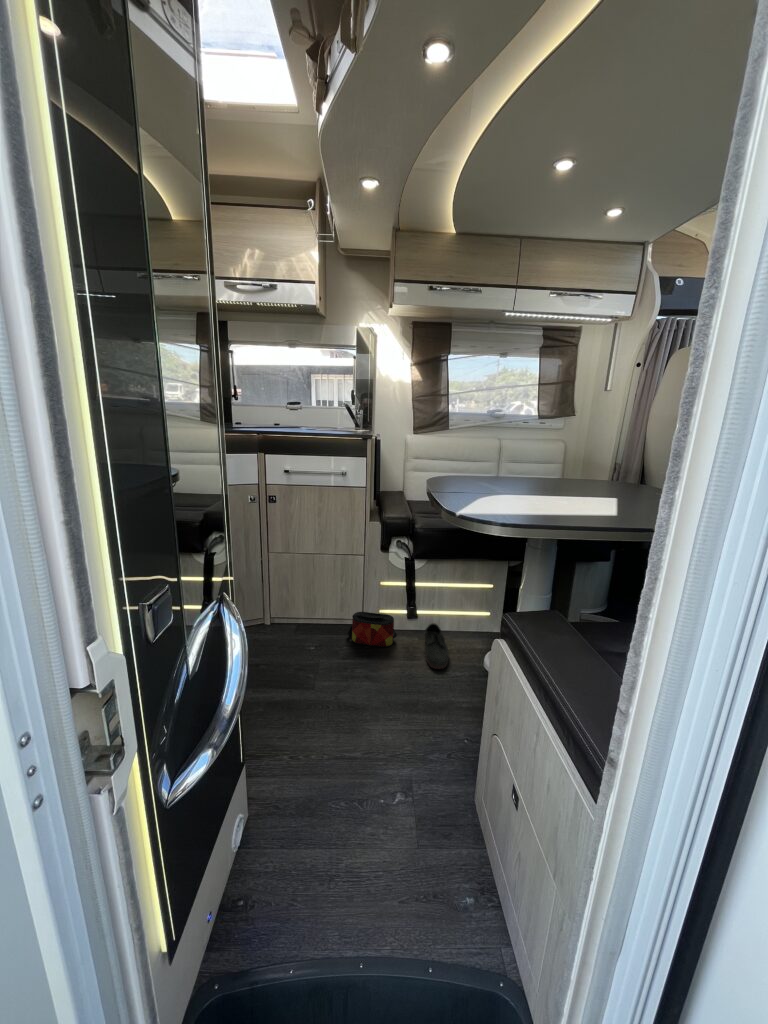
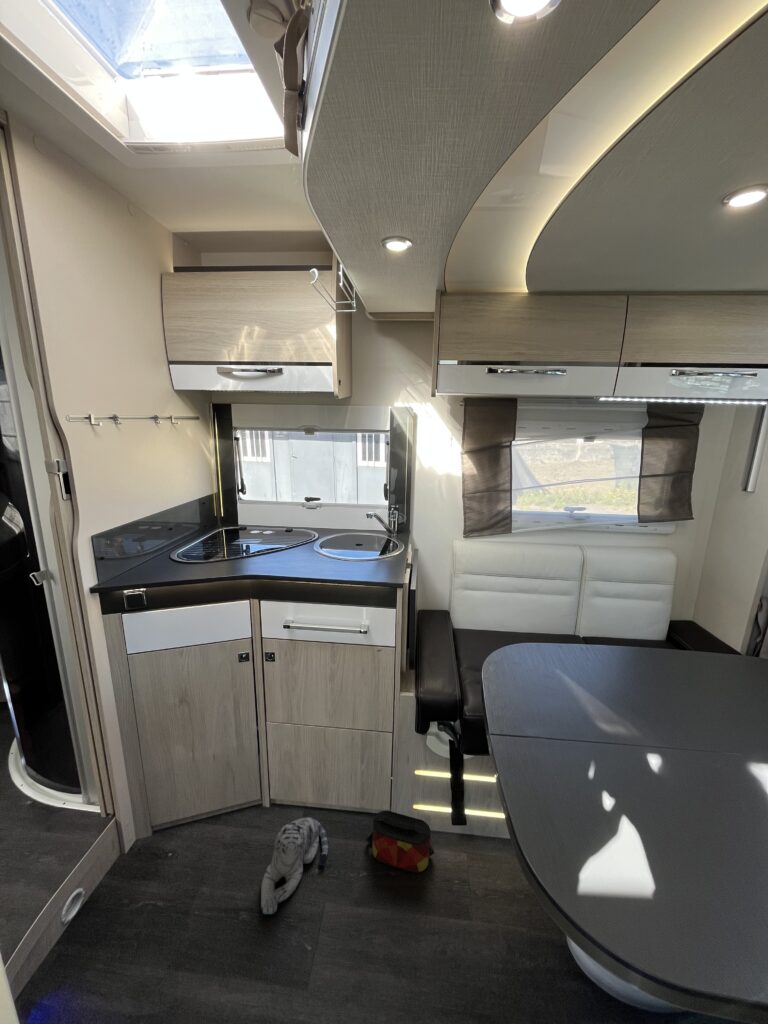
plush toy: none [274,615,320,667] -> present [261,817,328,914]
shoe: present [425,624,449,669] -> none [474,839,509,942]

